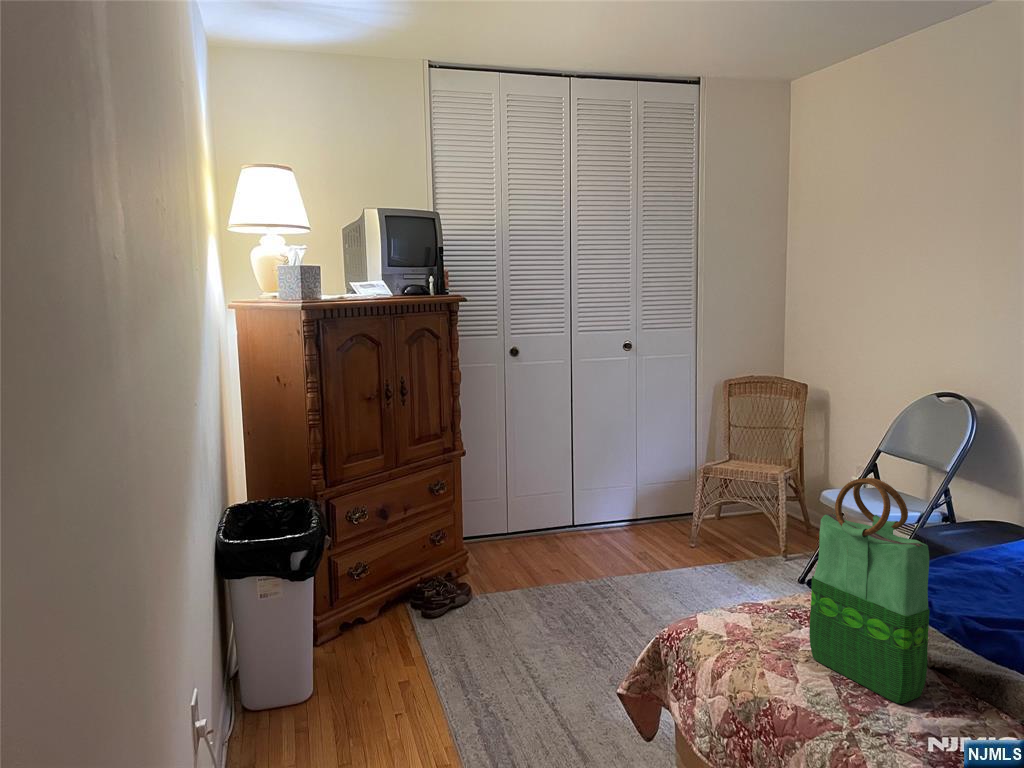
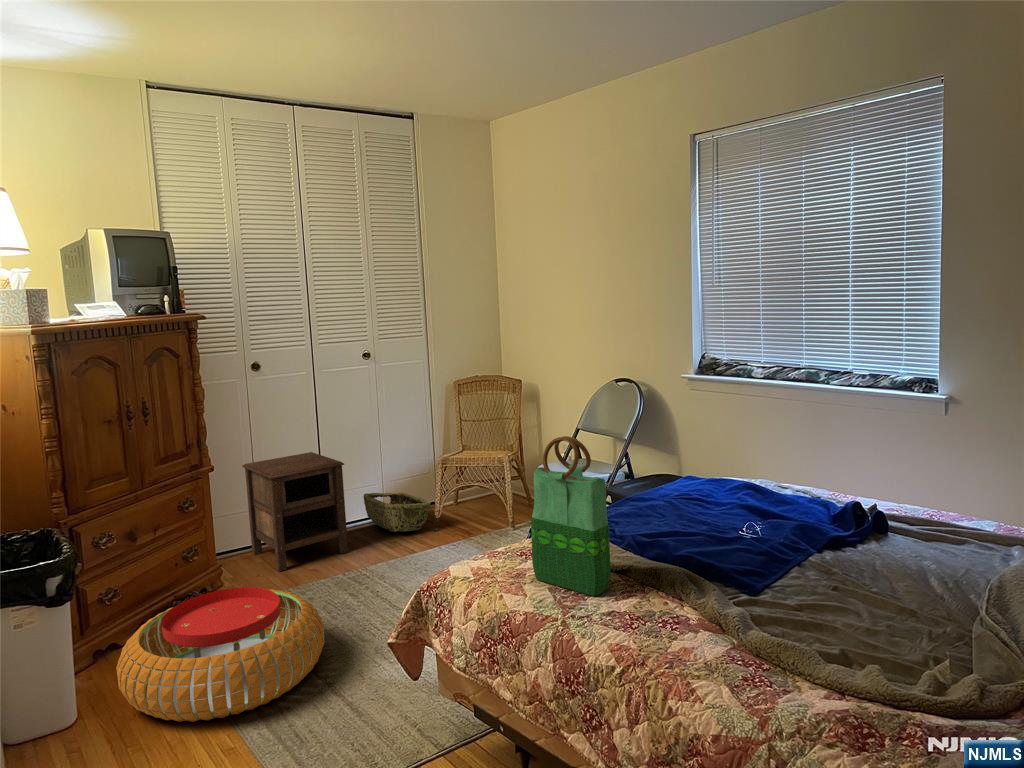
nightstand: none [494,445,596,567] -> present [242,452,348,571]
woven basket: none [615,495,688,544] -> present [363,493,431,532]
pouf: none [354,584,556,724] -> present [116,587,325,722]

